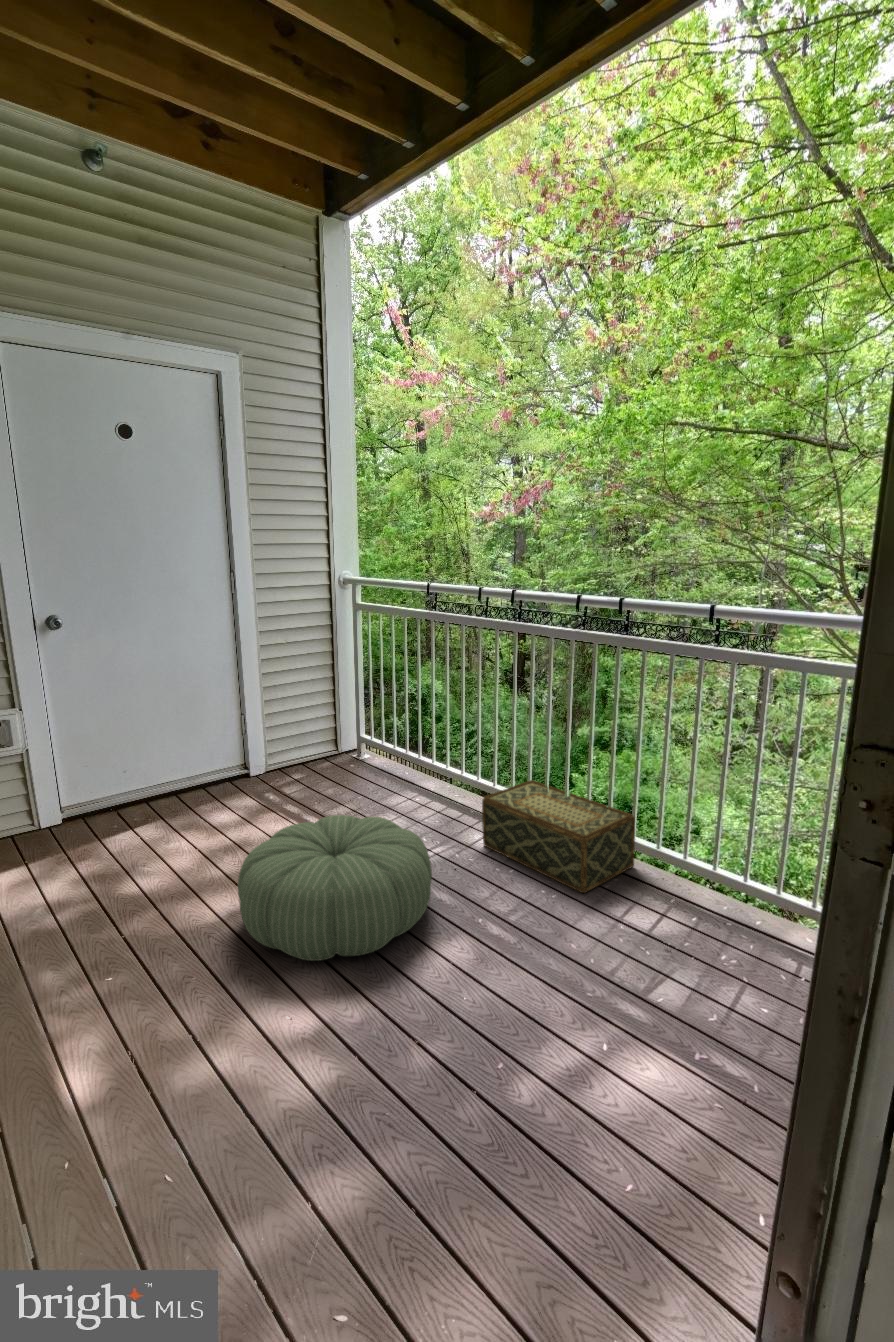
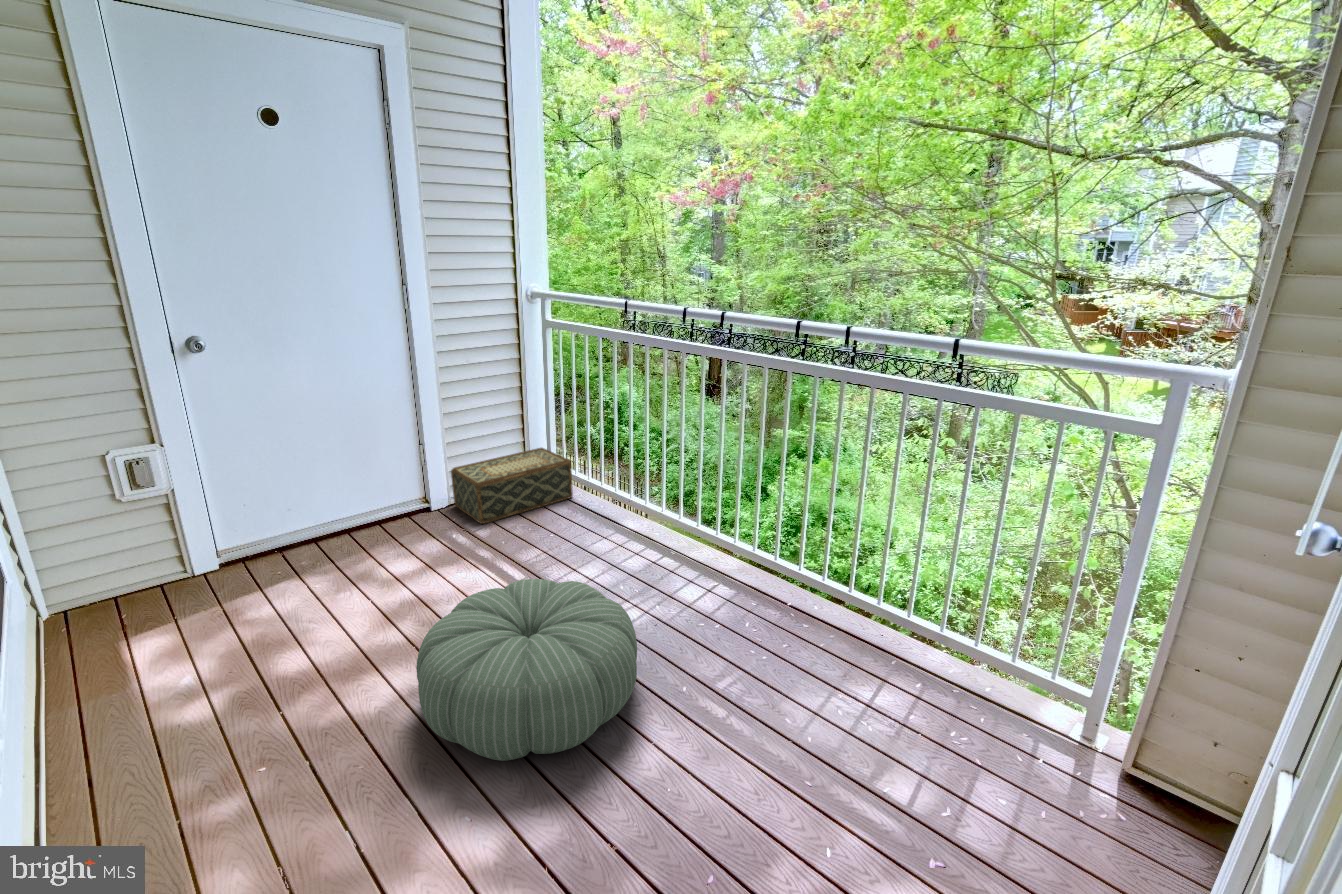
woven basket: present [482,780,635,893] -> present [451,448,573,524]

